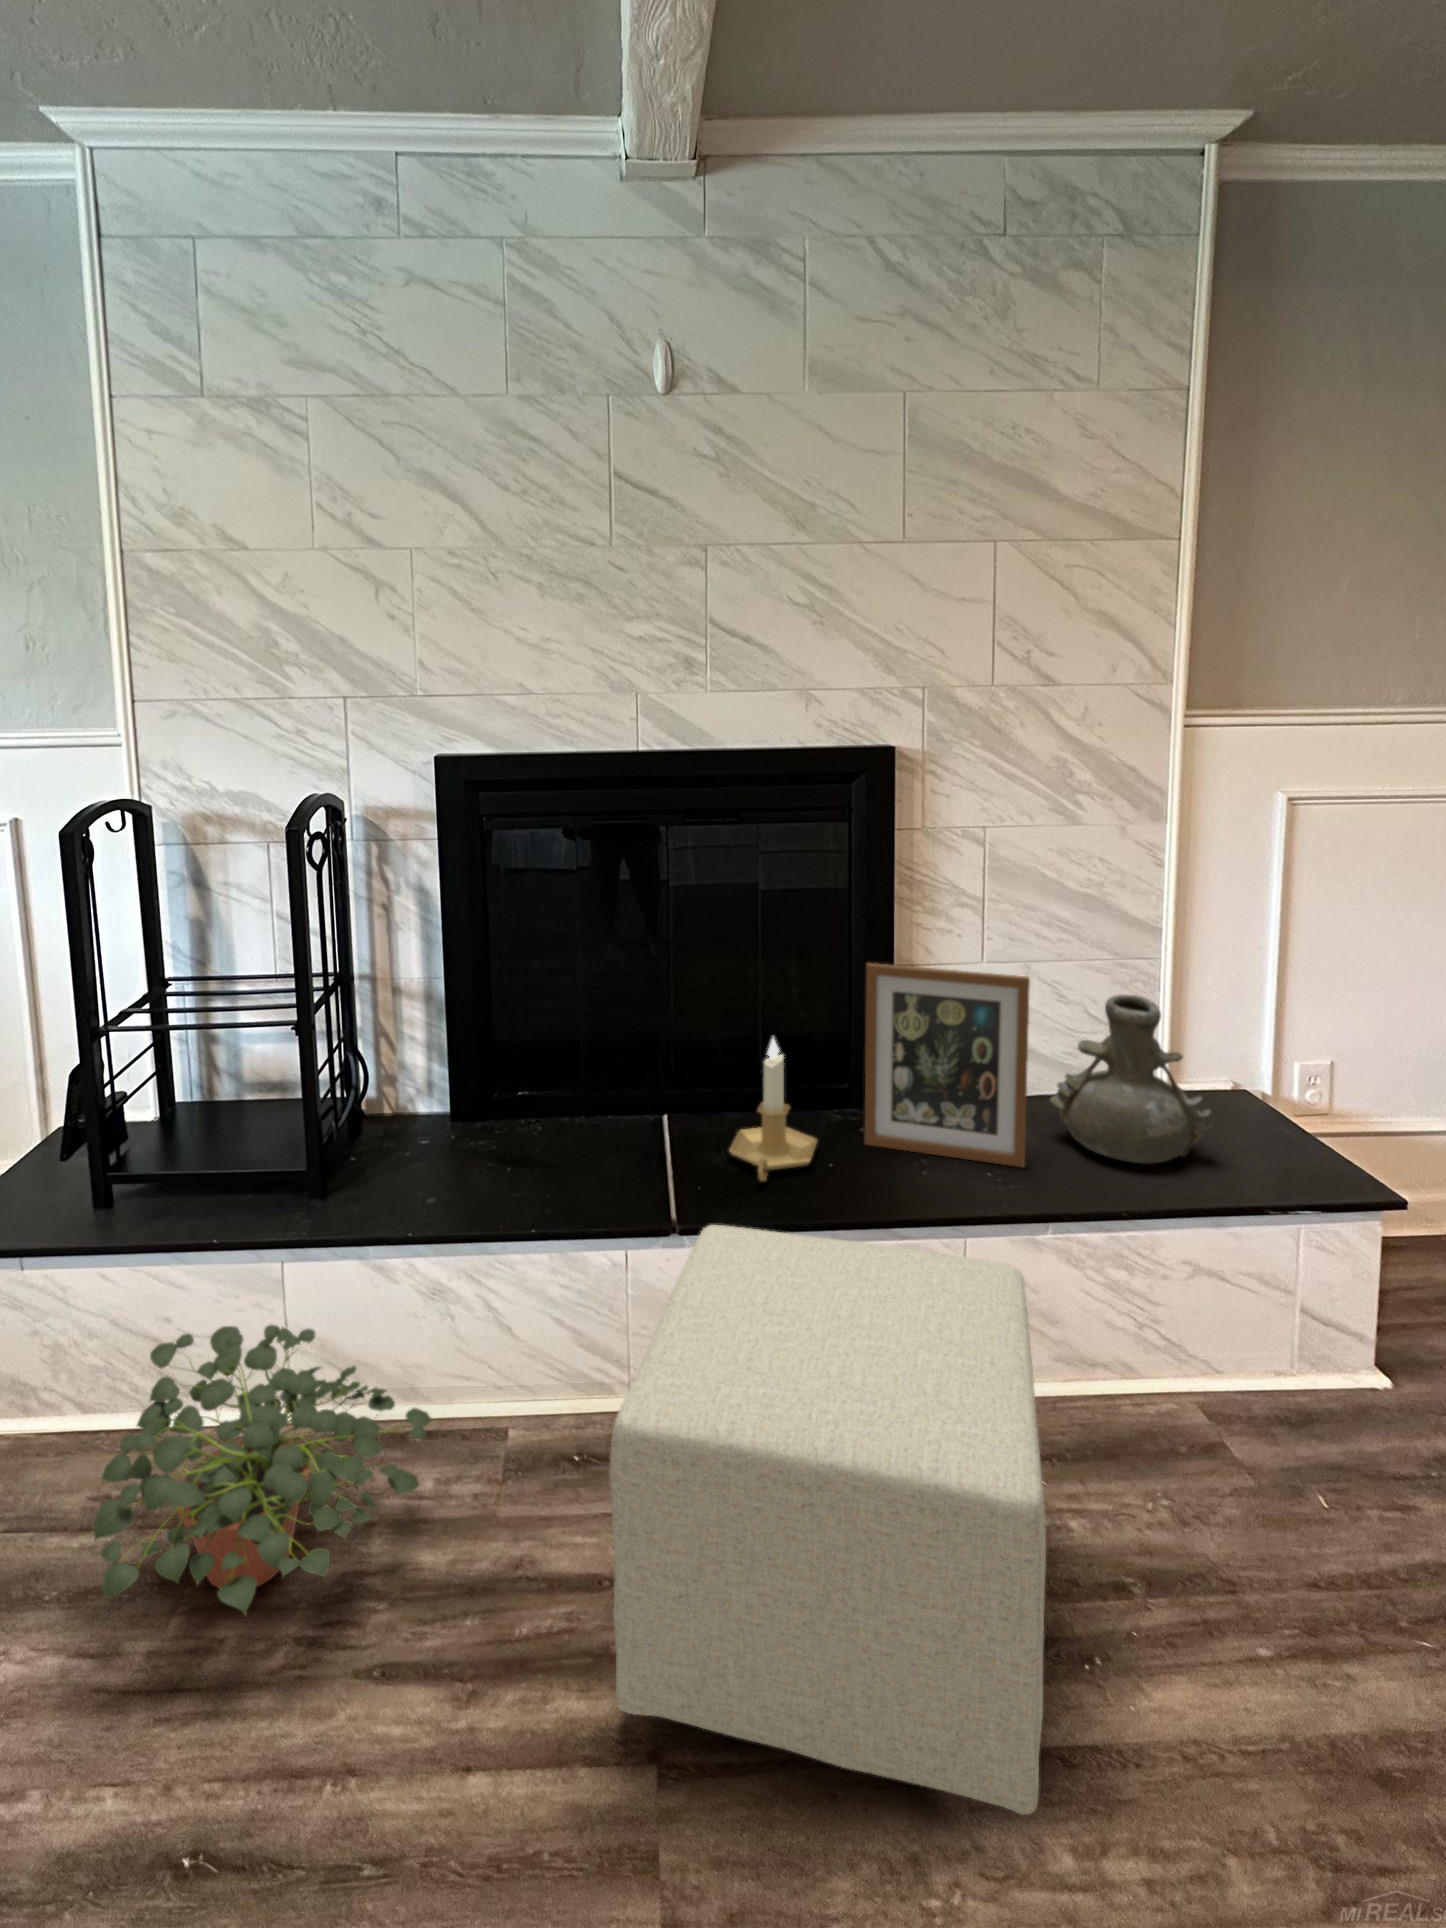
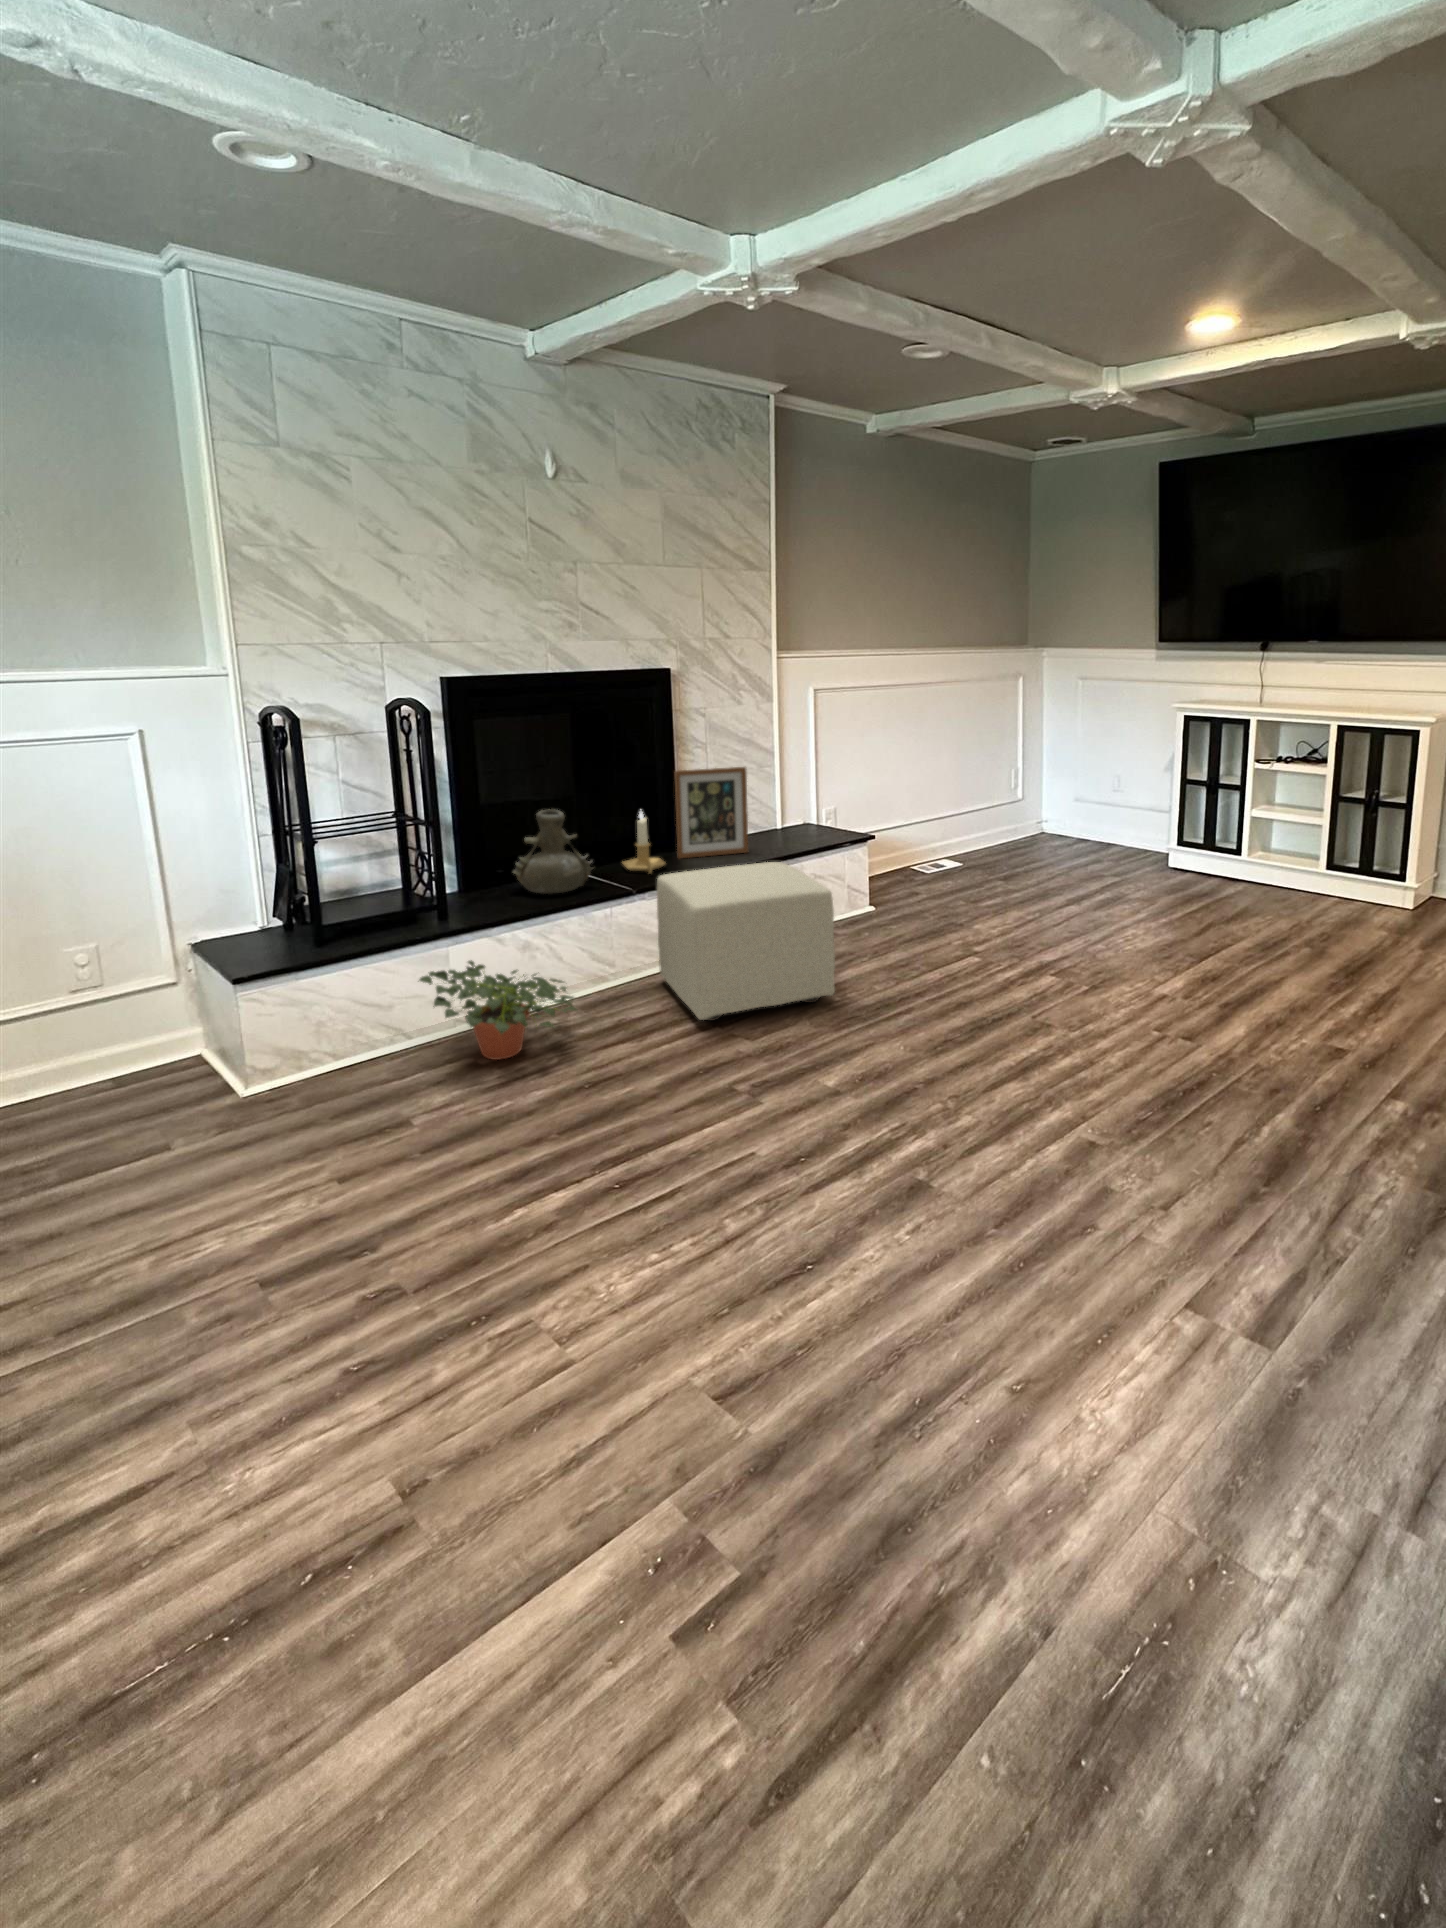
vase: present [1051,995,1212,1164] -> present [514,809,593,894]

